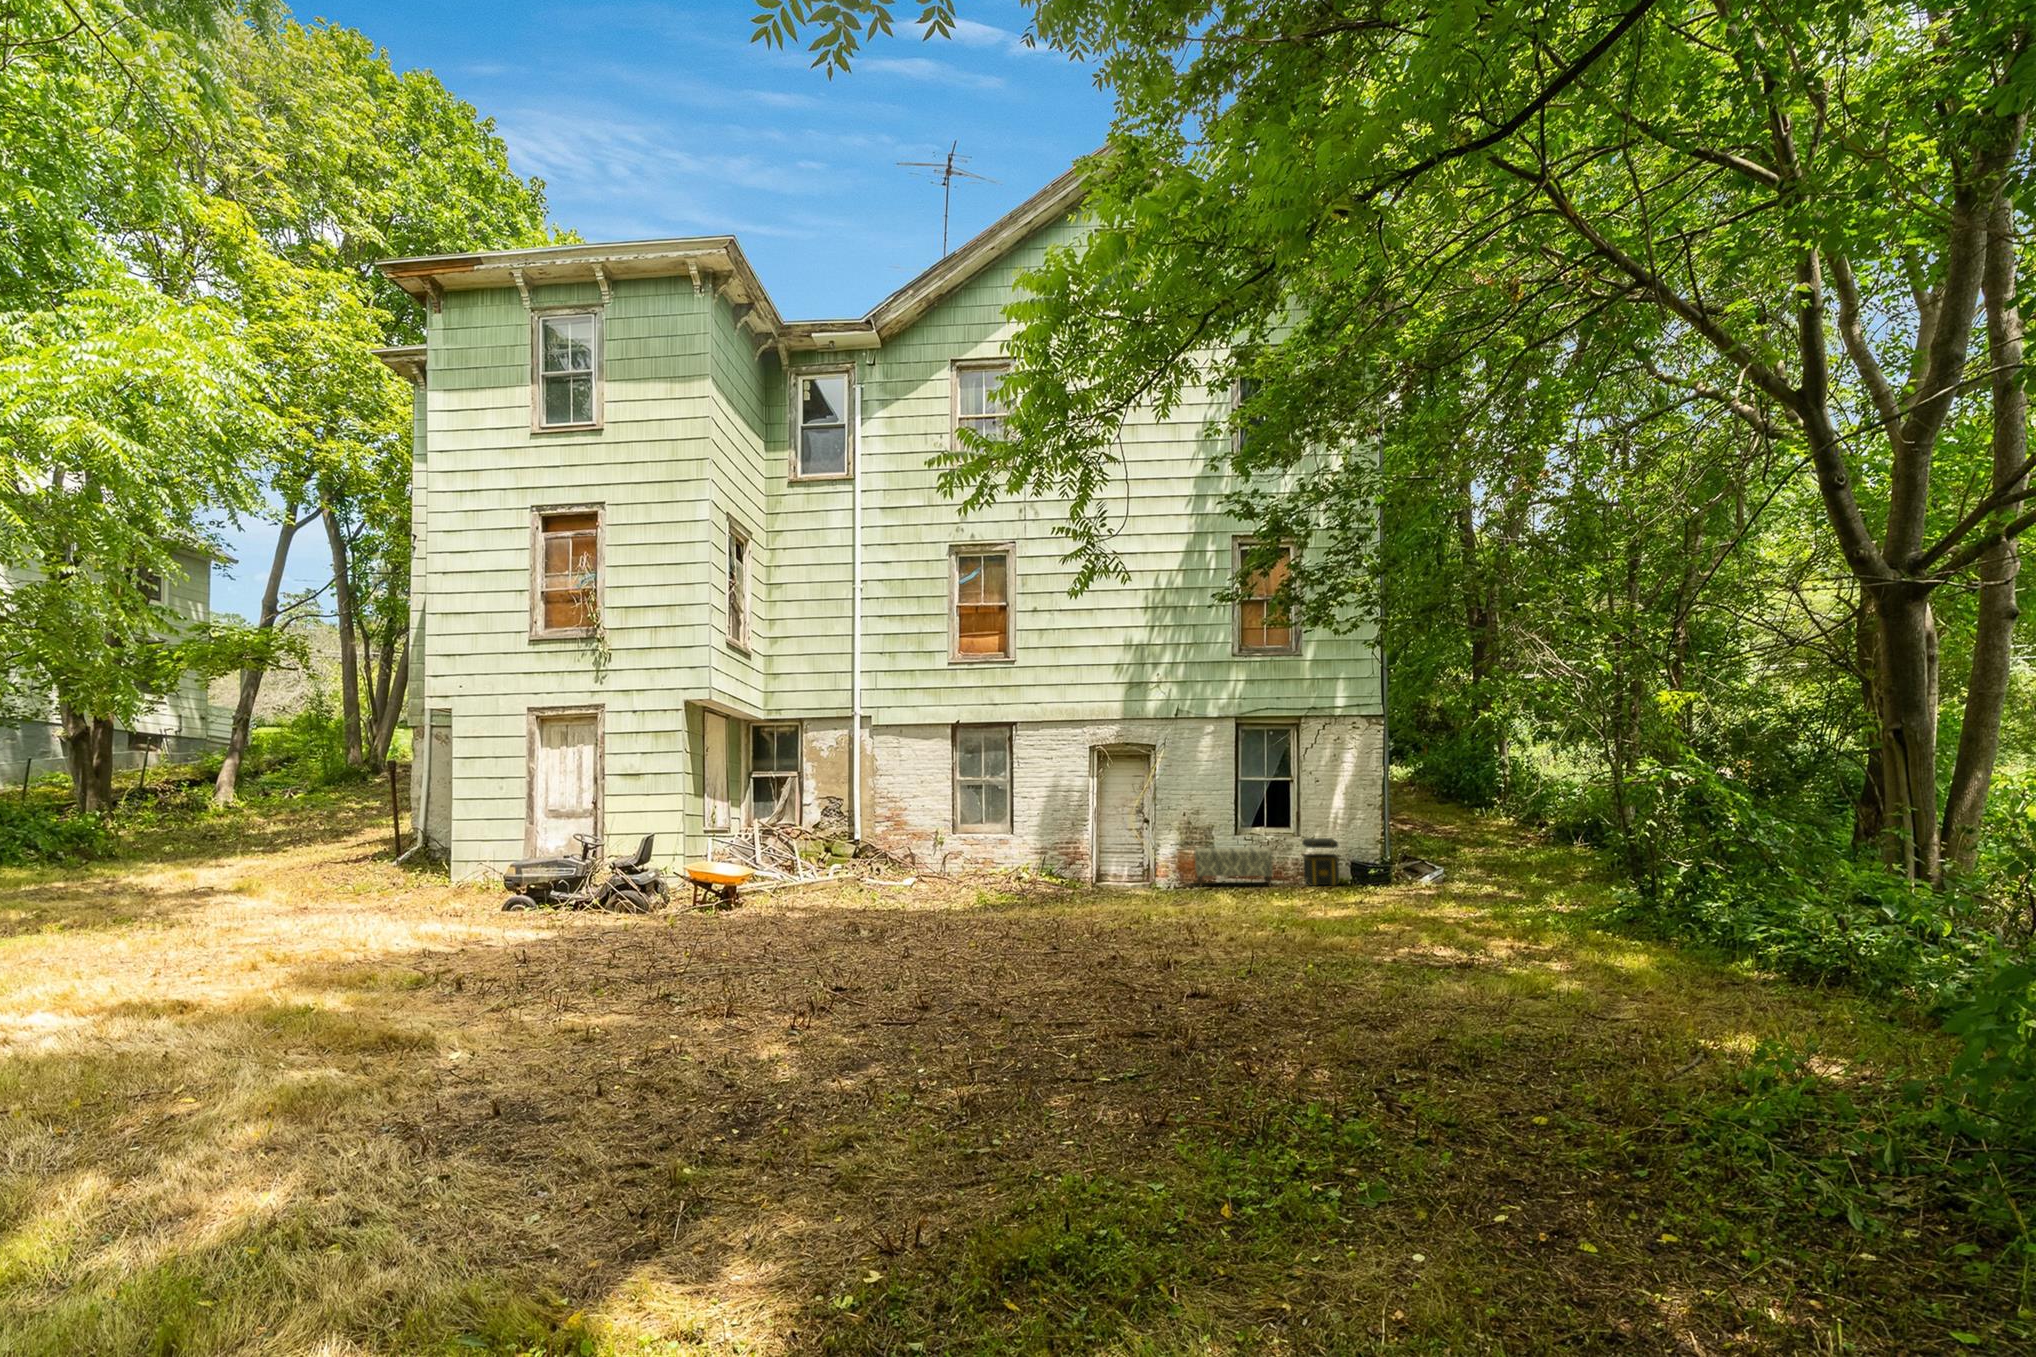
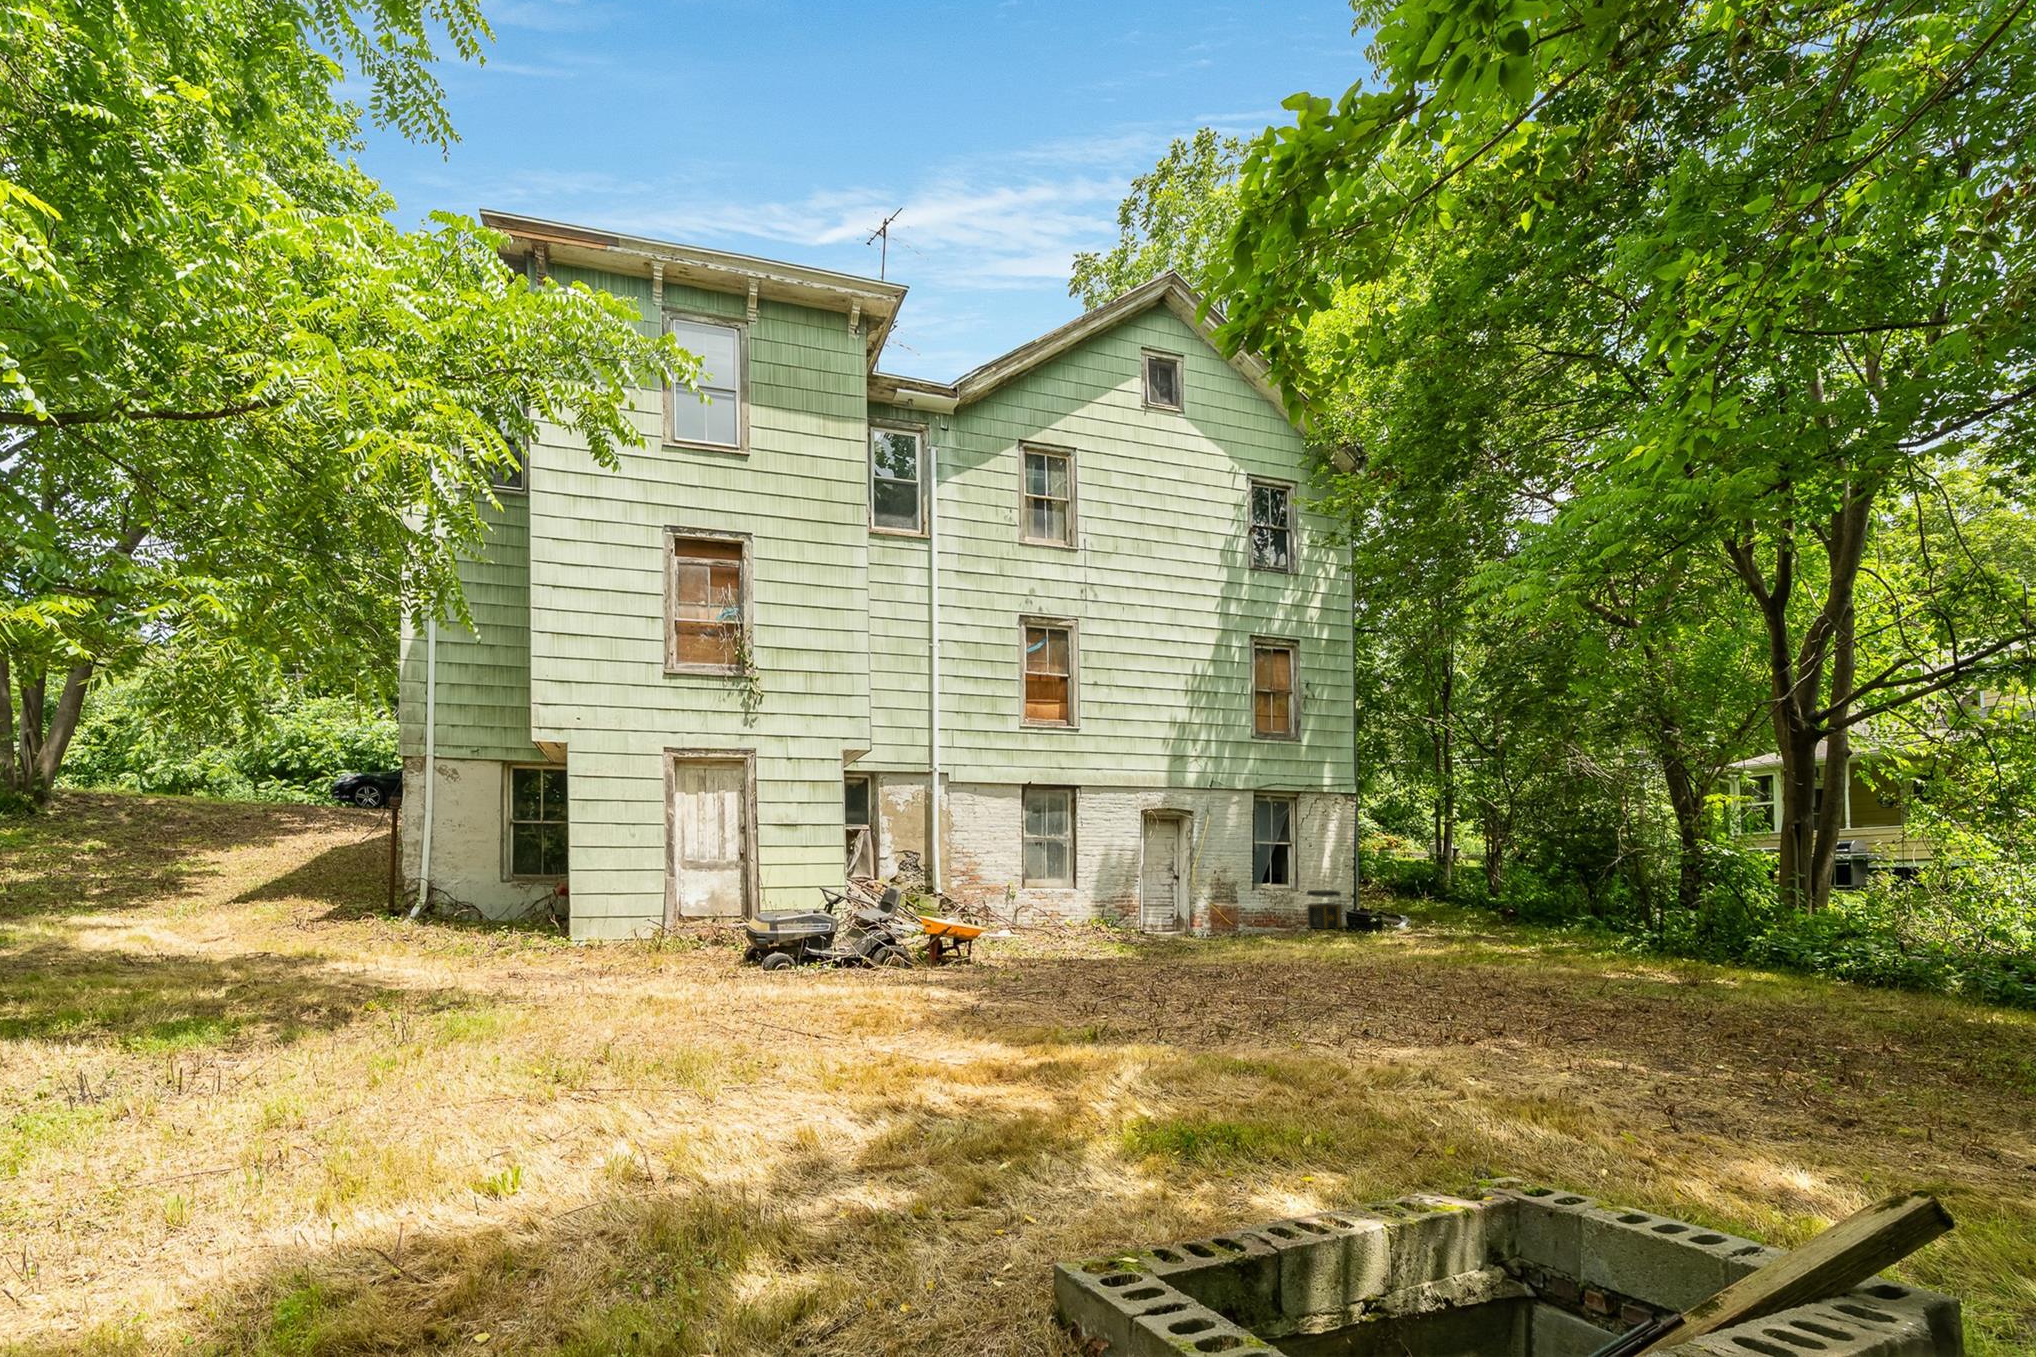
bench: present [1195,847,1273,887] -> none [1226,899,1297,933]

